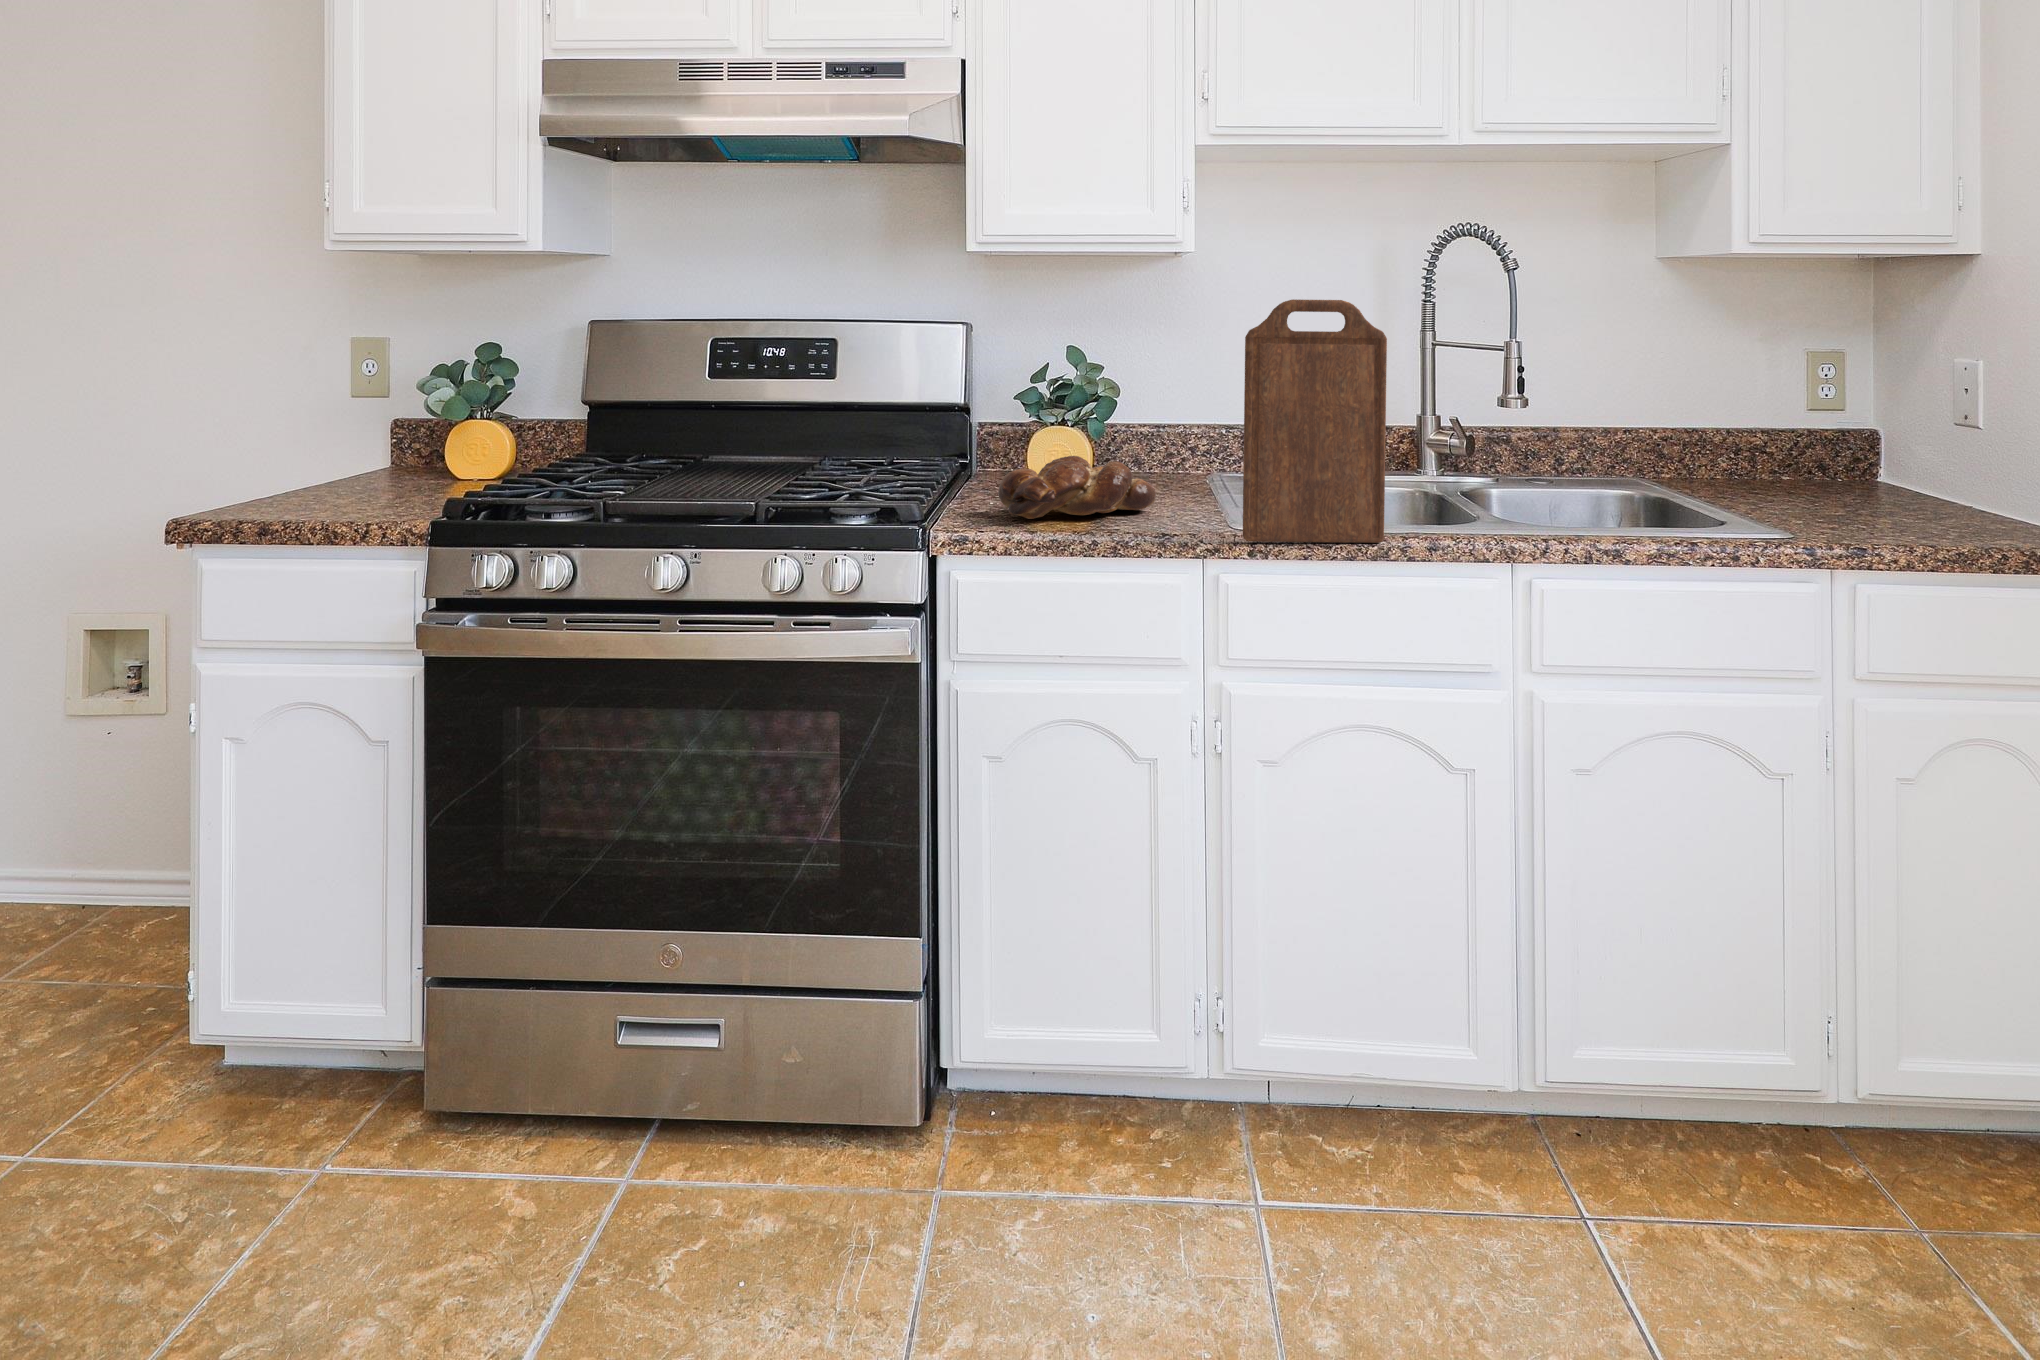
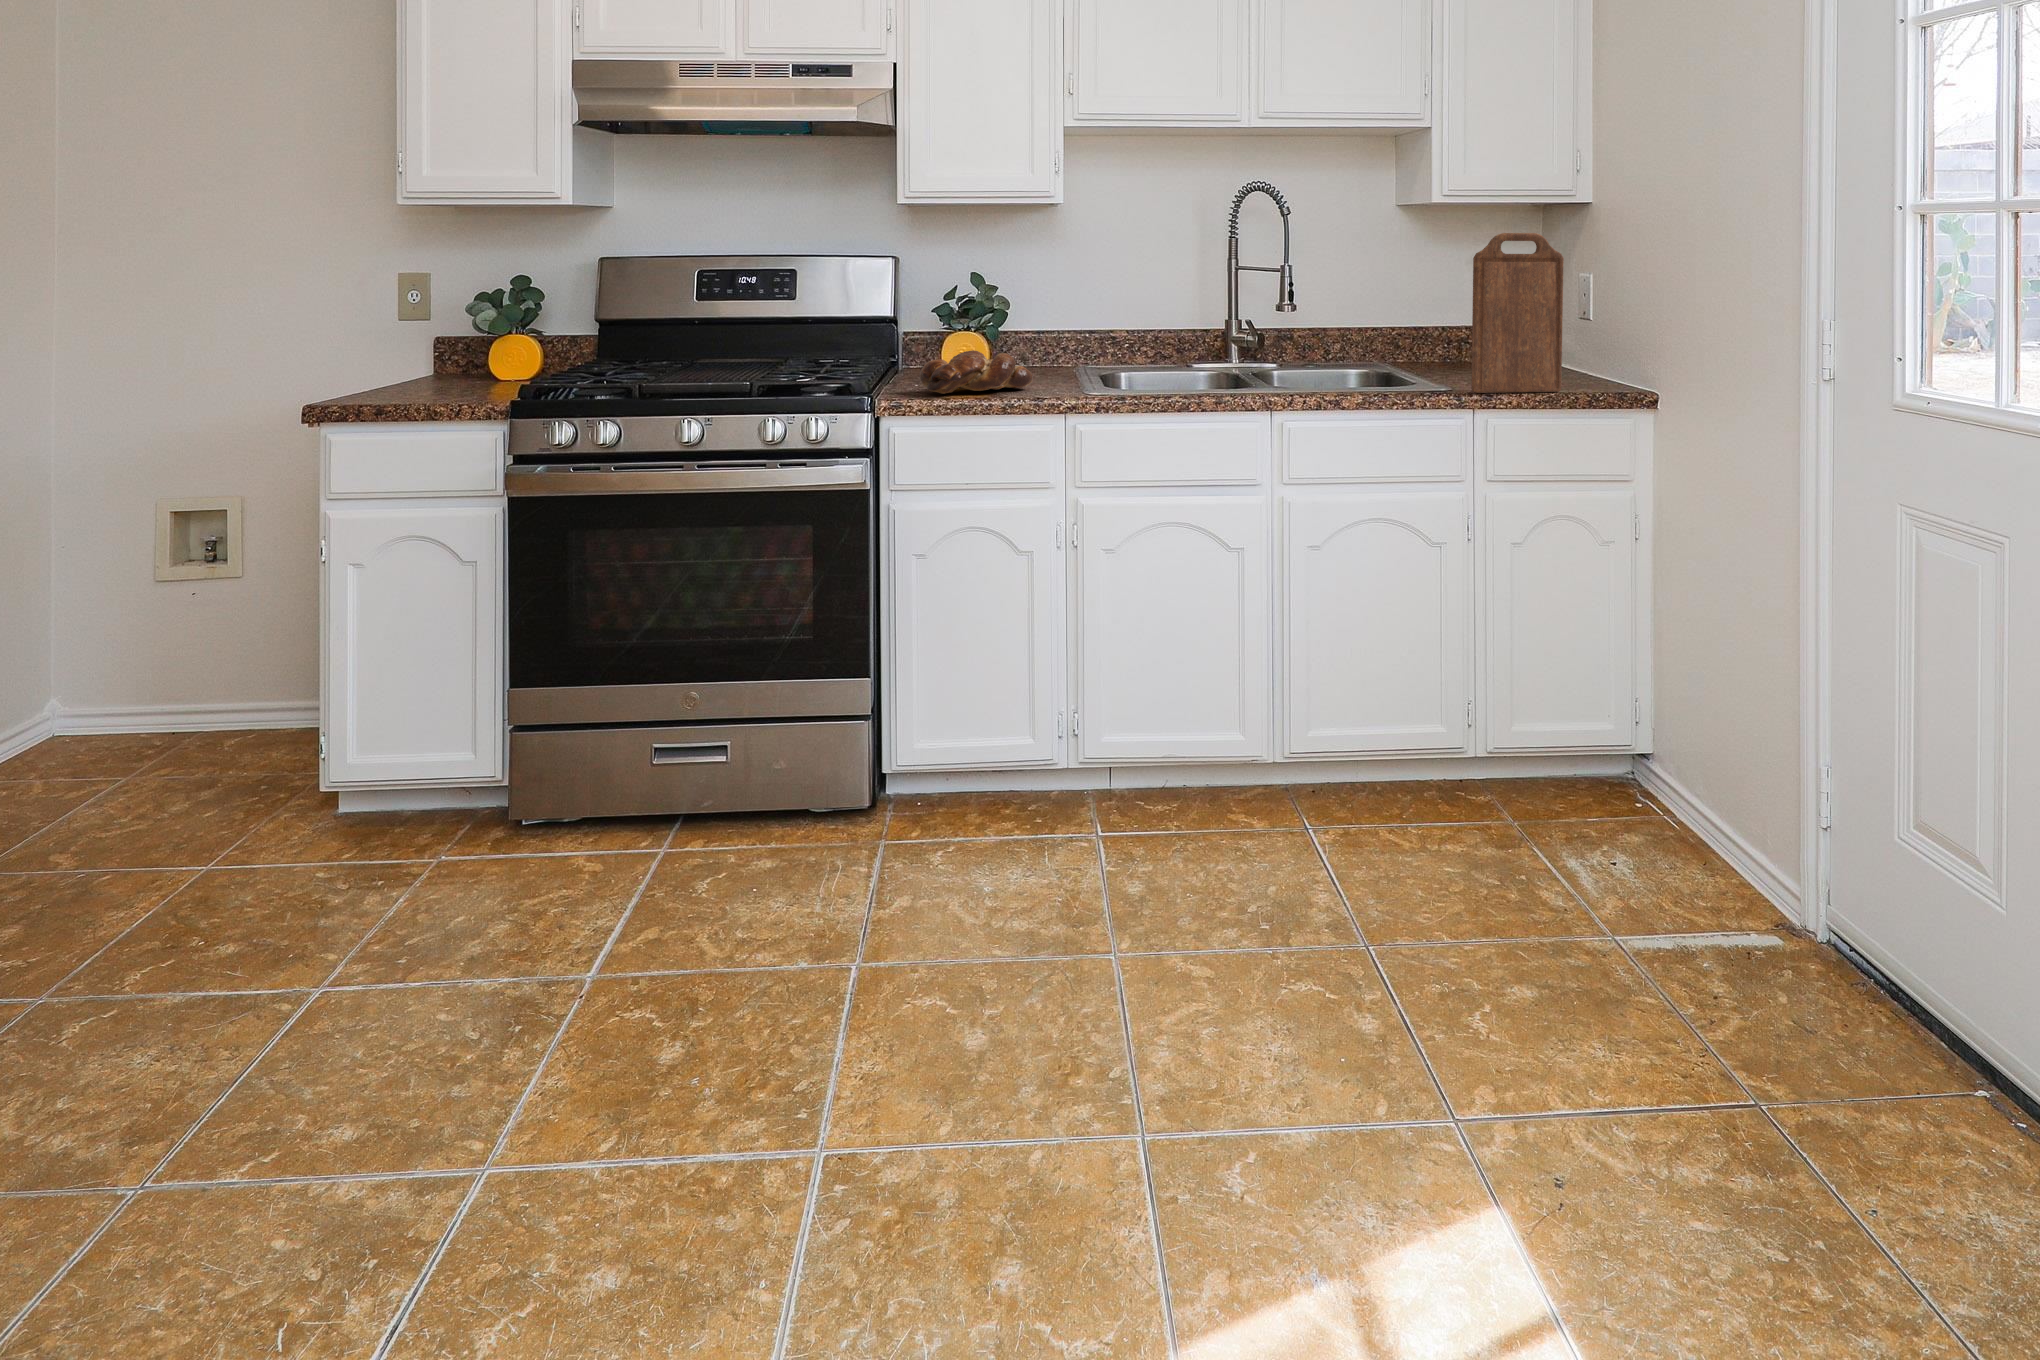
cutting board: present [1243,299,1387,543] -> present [1471,233,1564,393]

